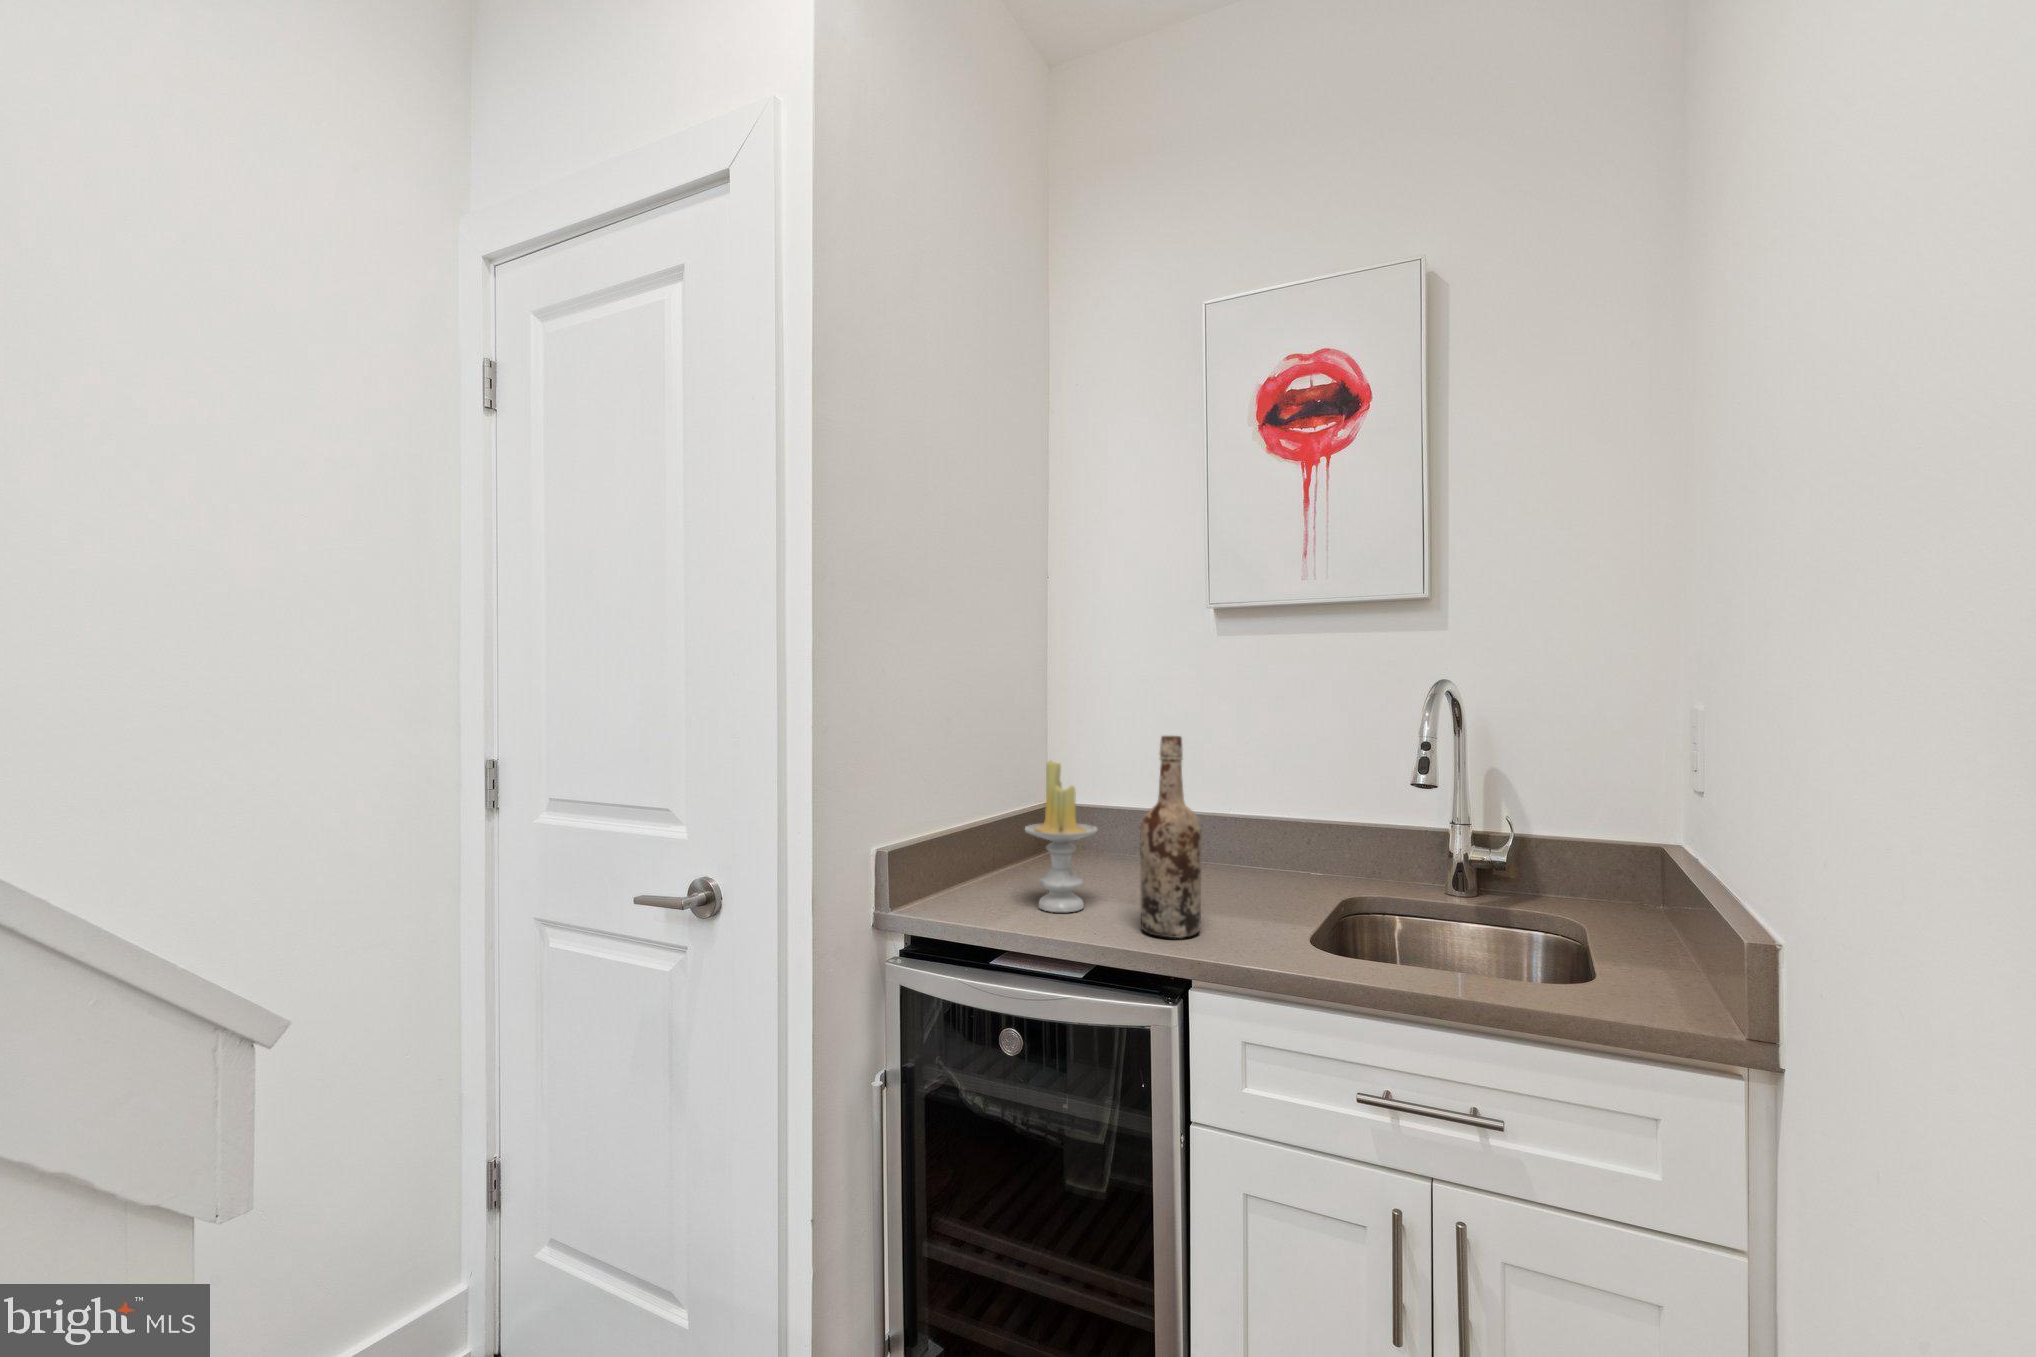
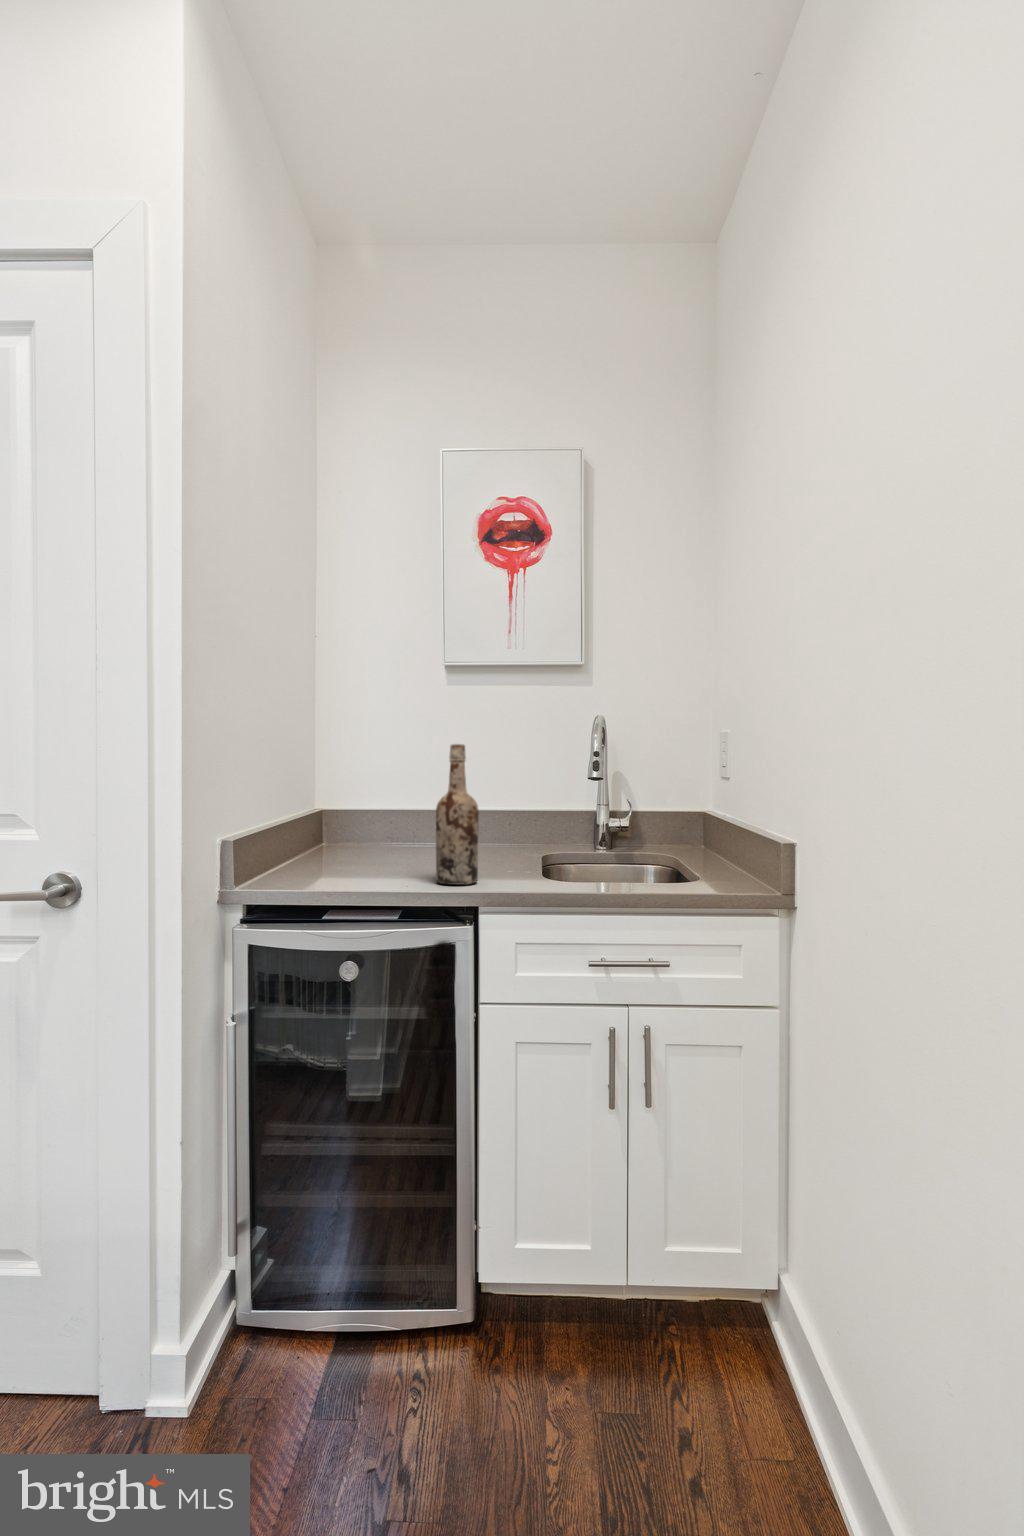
candle: present [1025,760,1097,912] -> none [337,768,394,880]

